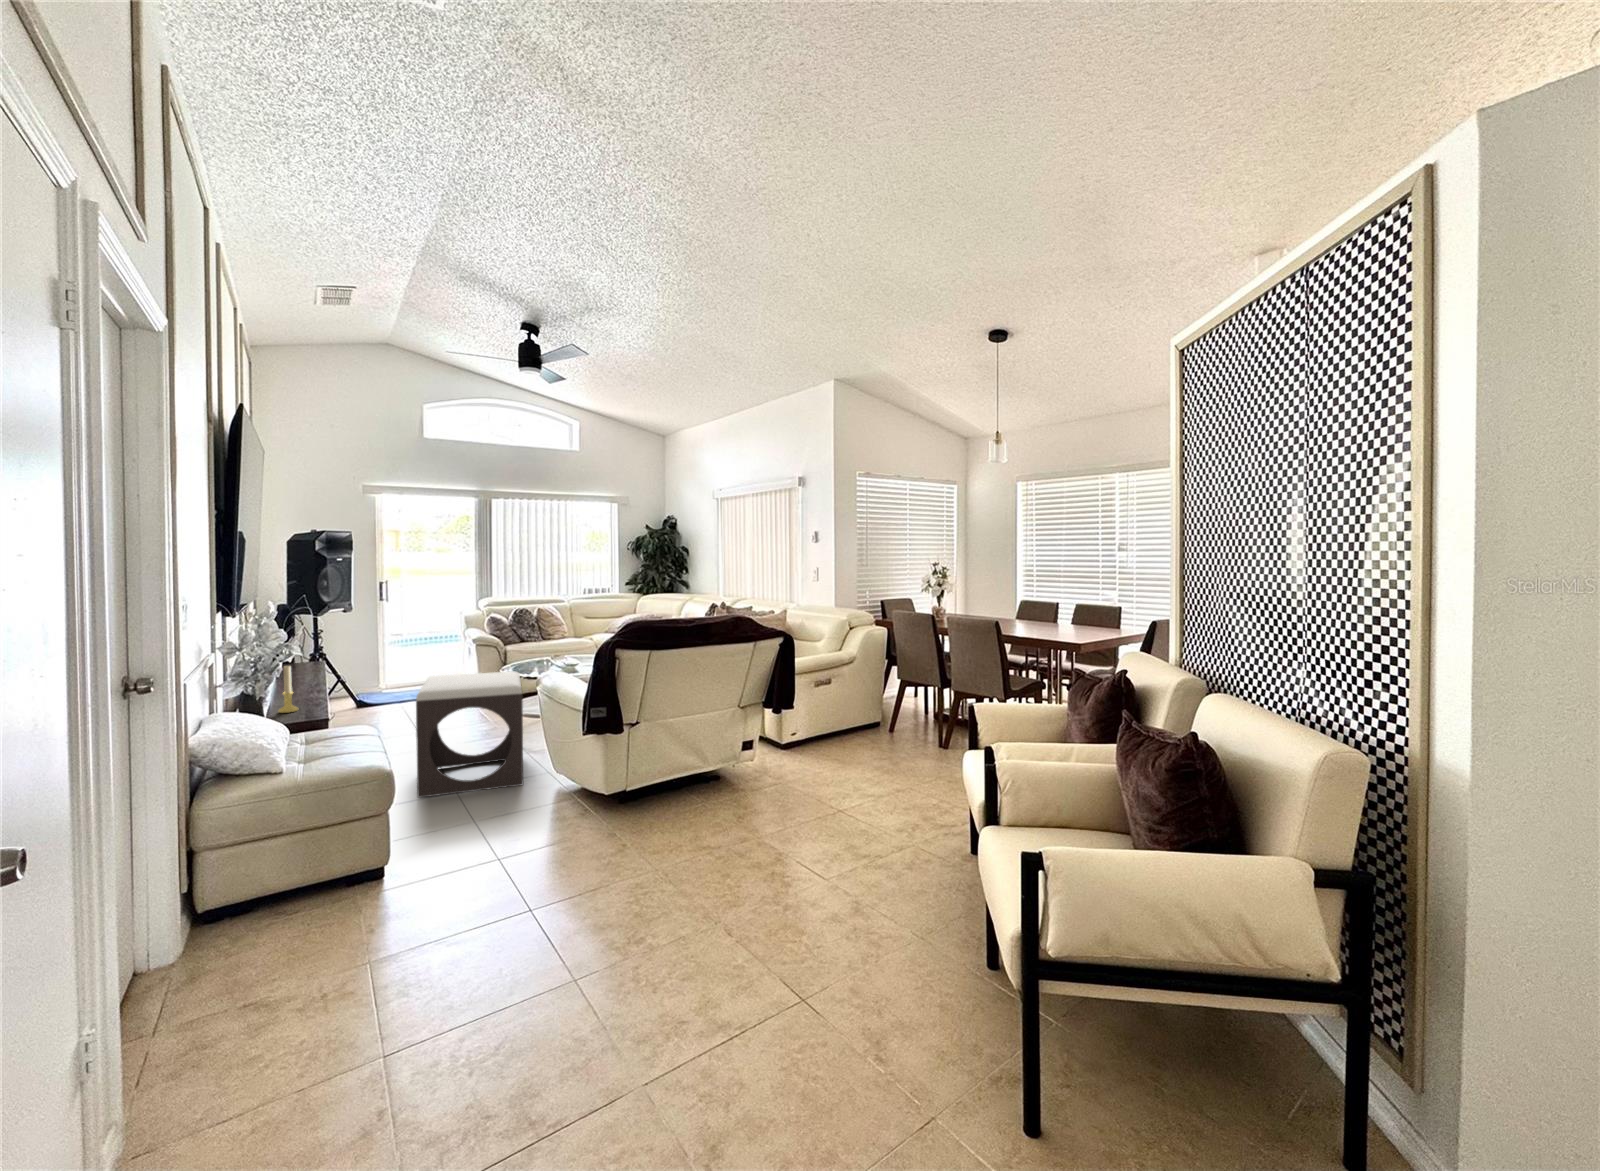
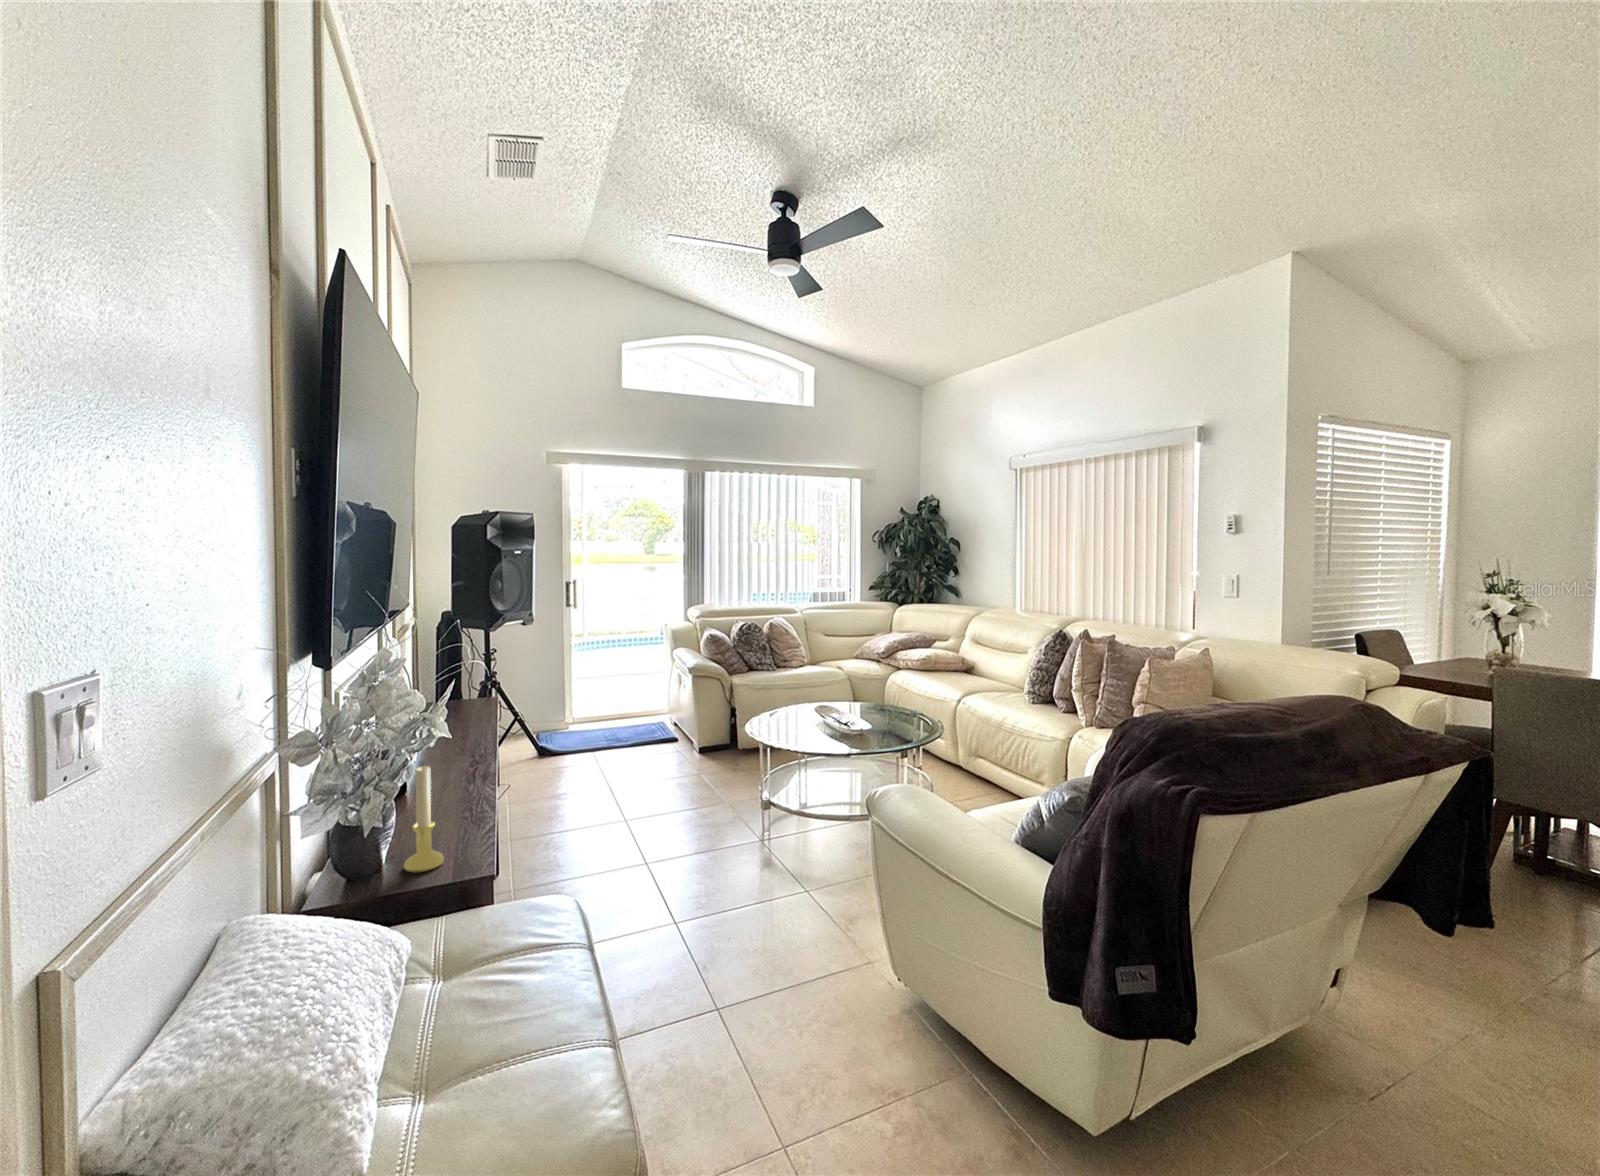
footstool: present [416,671,523,798] -> none [668,760,881,1060]

